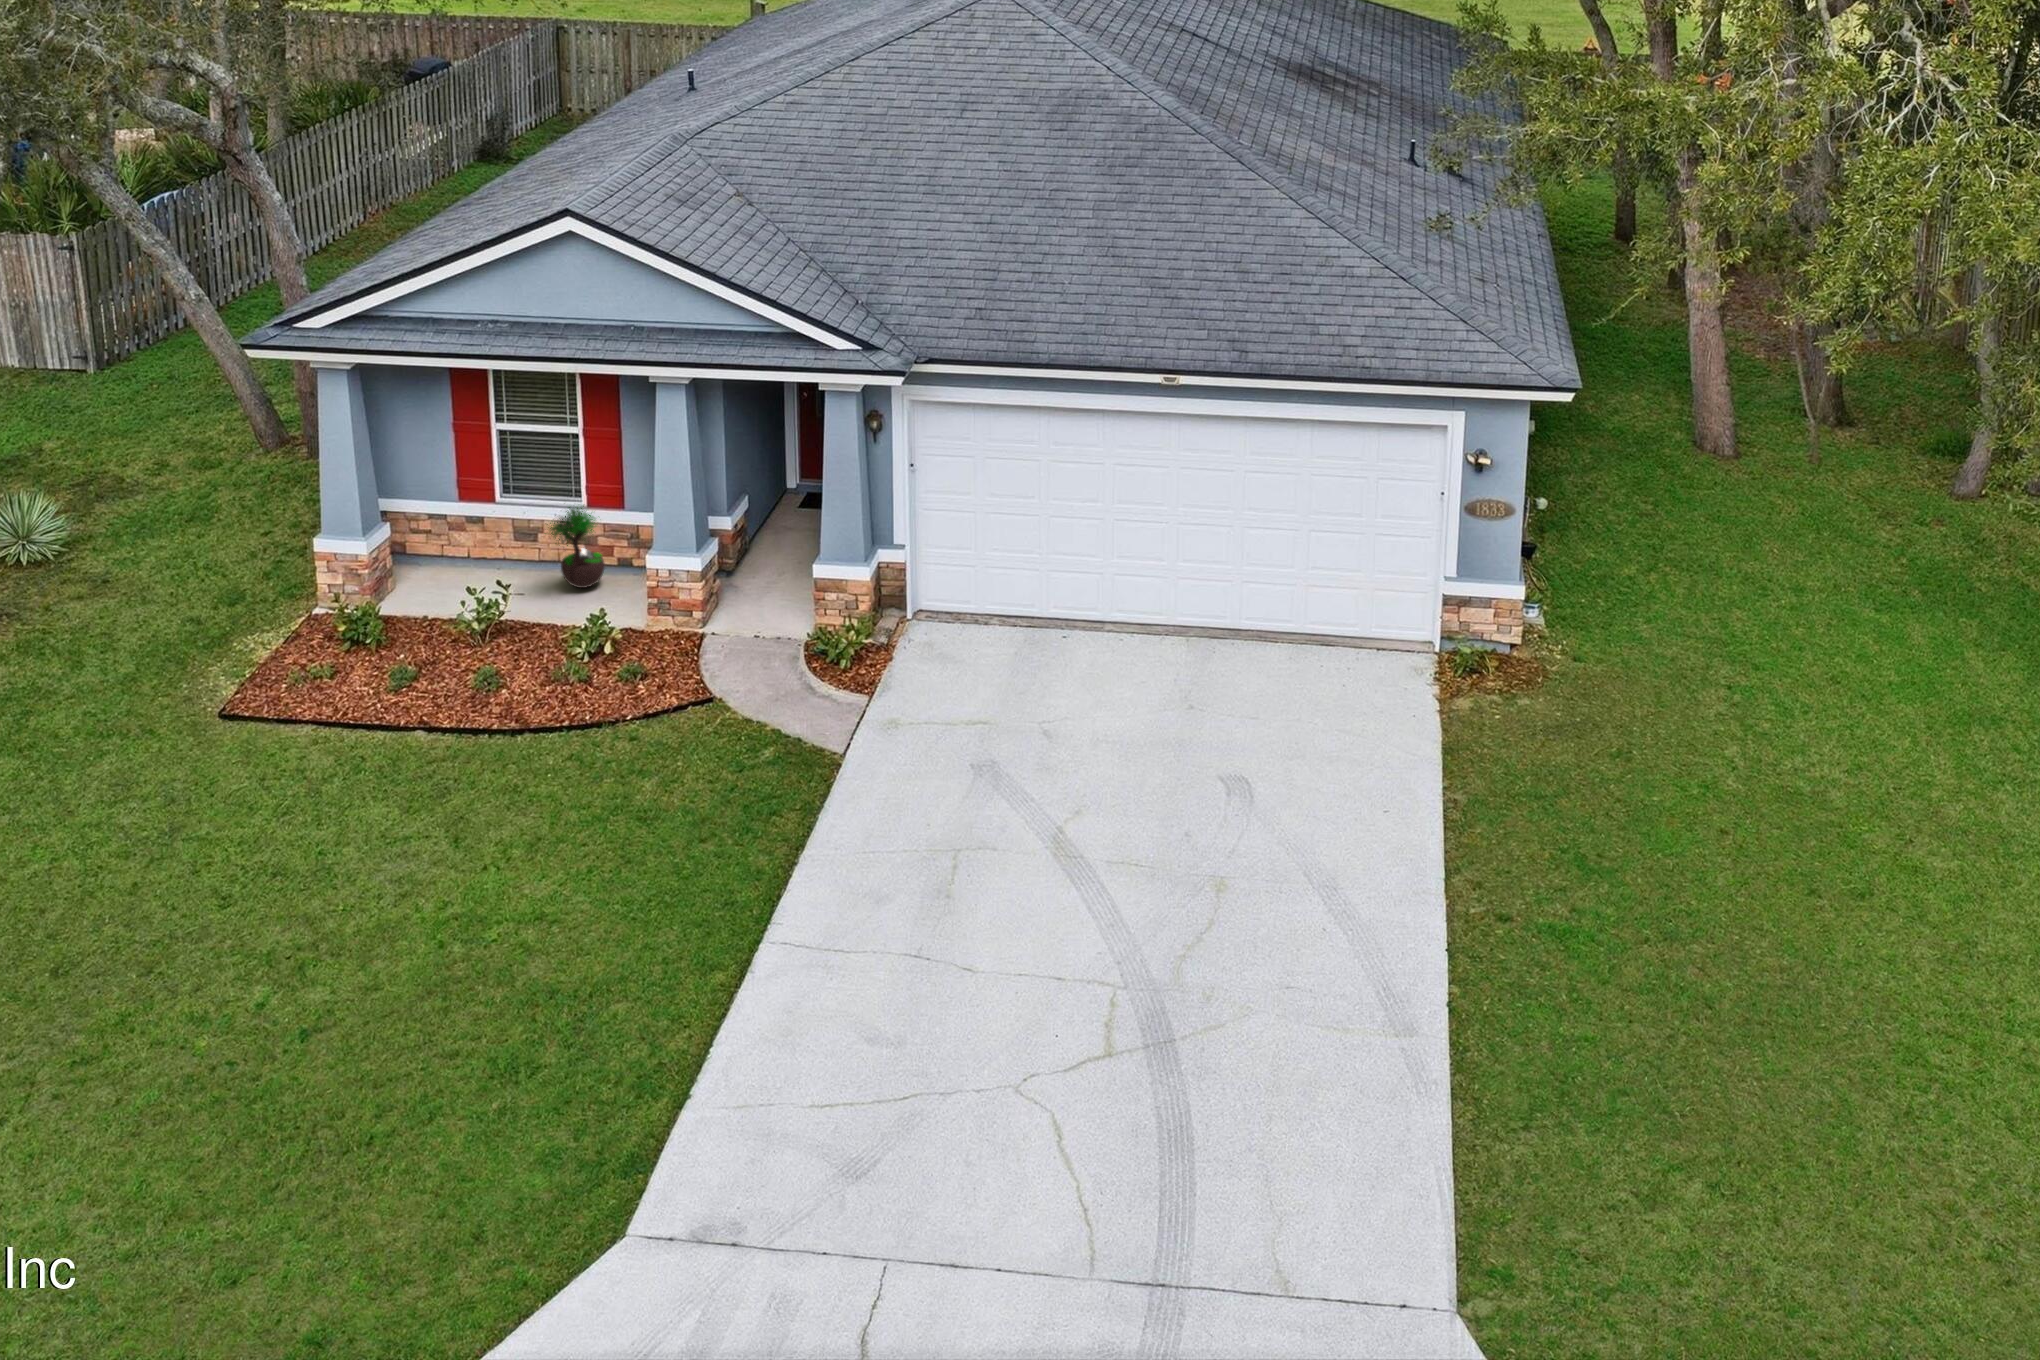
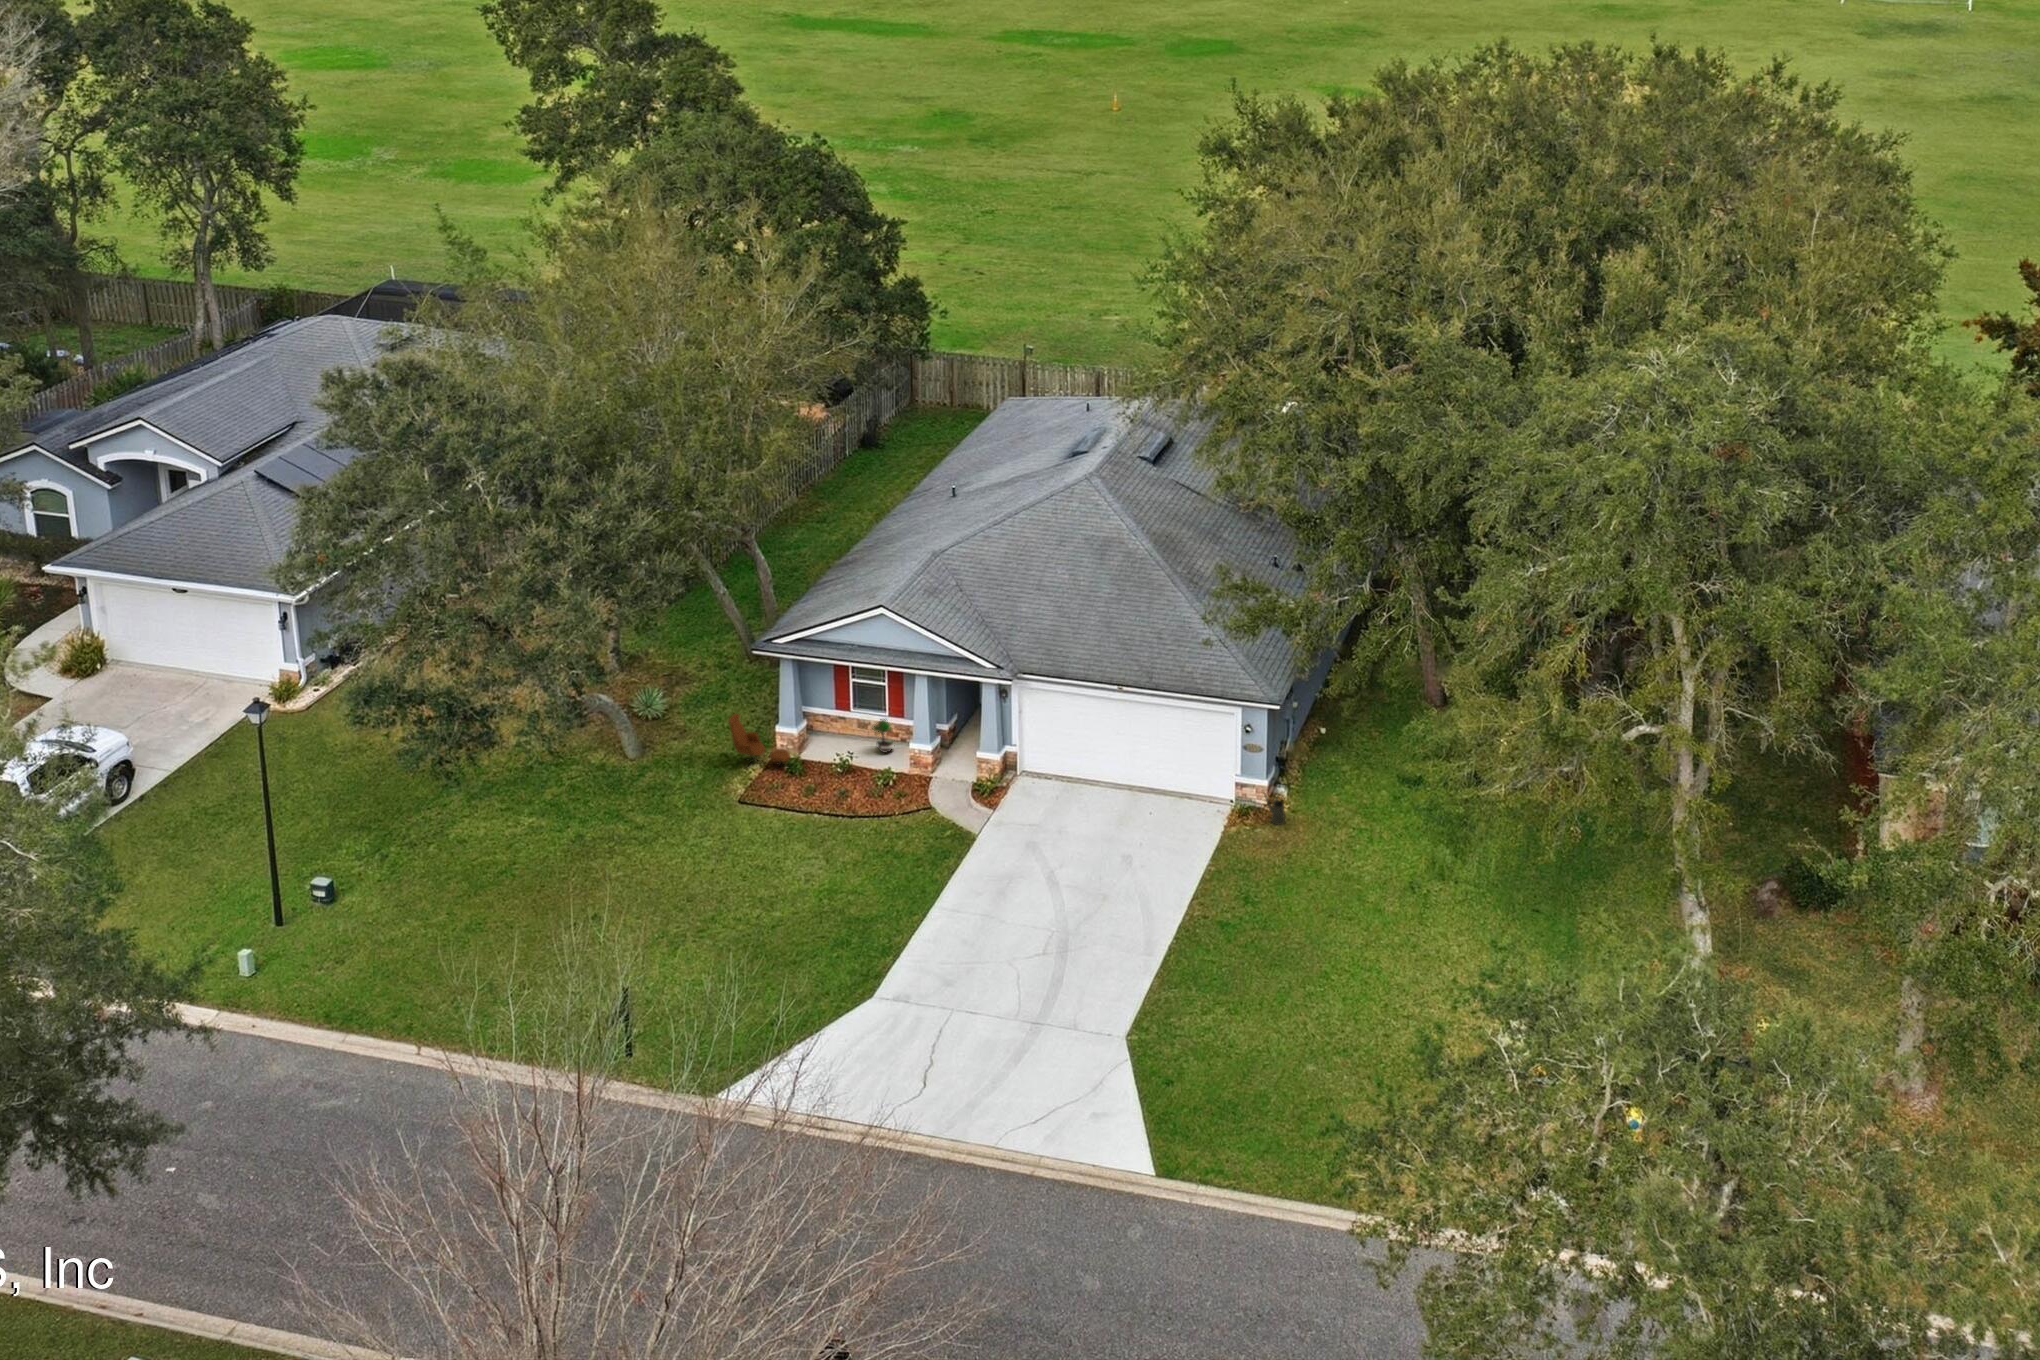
lounge chair: none [186,507,351,642] -> present [728,713,790,769]
watering can: none [1512,611,1581,686] -> present [1264,793,1285,825]

